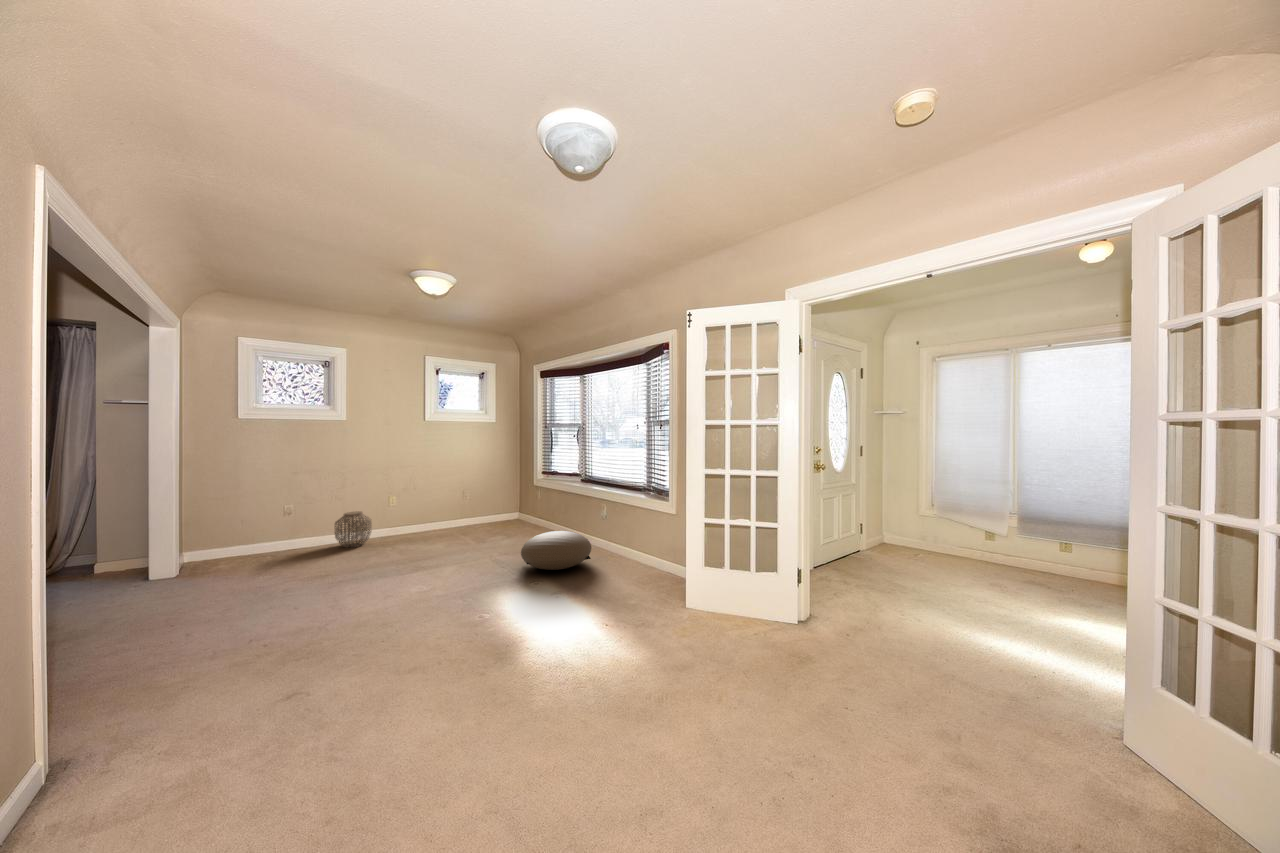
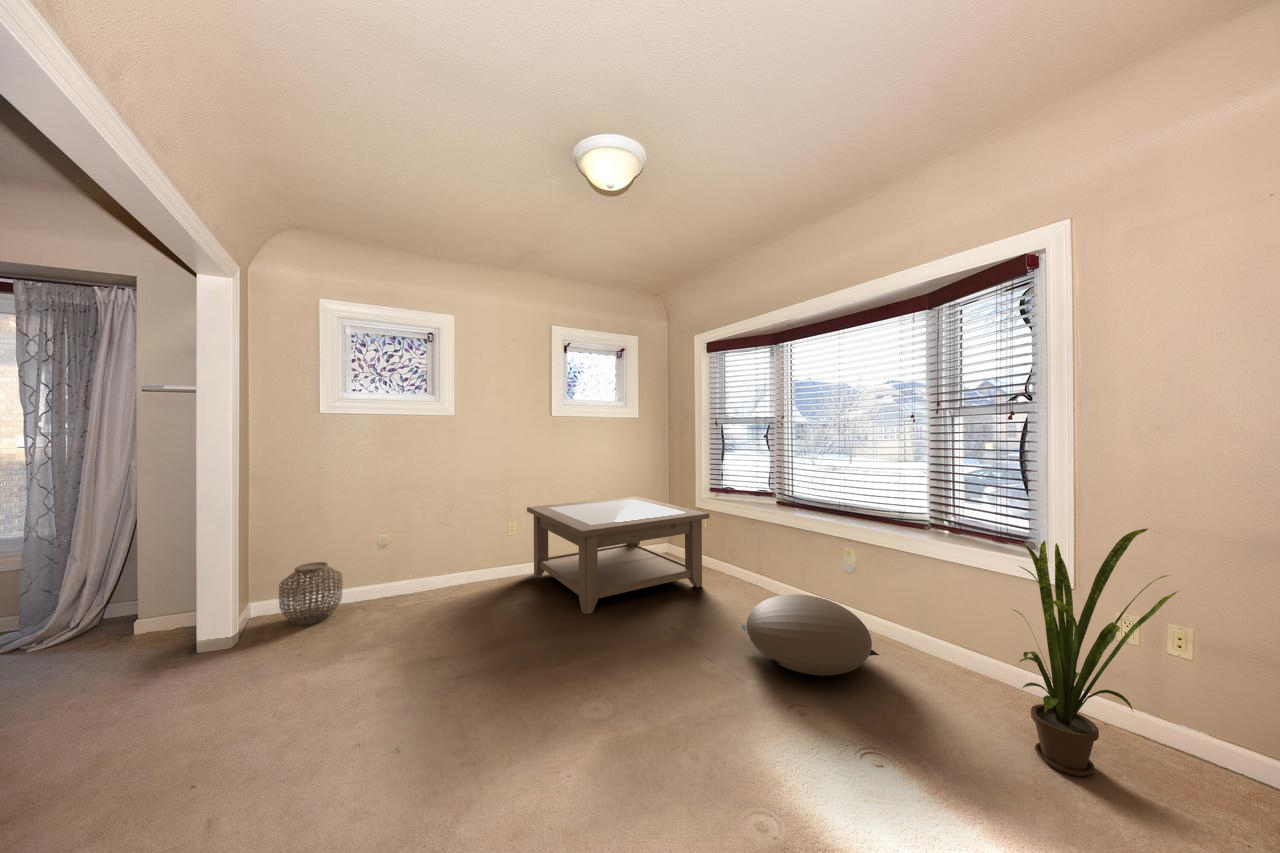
house plant: none [614,478,680,596] -> present [1014,529,1178,776]
coffee table: none [404,480,531,554] -> present [527,496,709,614]
woven basket: present [335,511,372,547] -> present [279,562,342,625]

